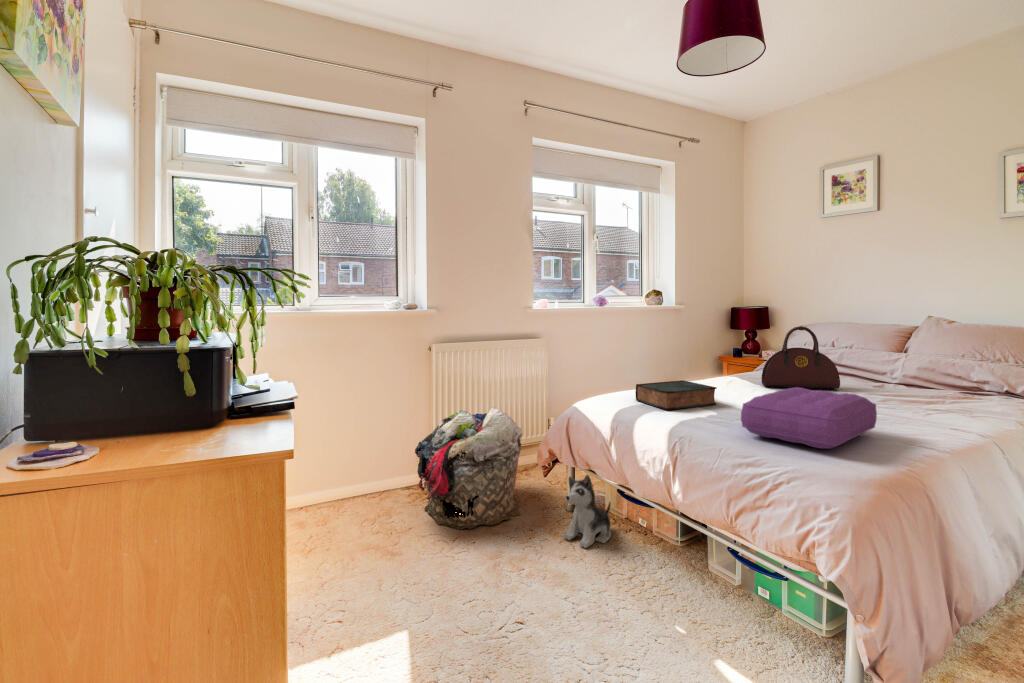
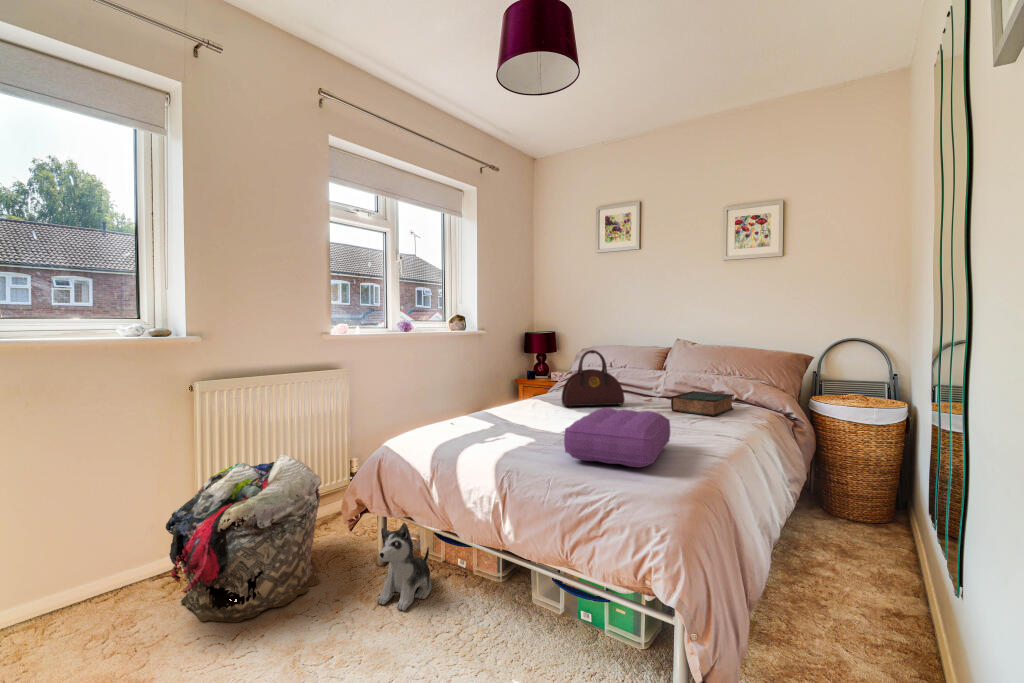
book: present [636,380,717,410] -> present [671,391,734,416]

